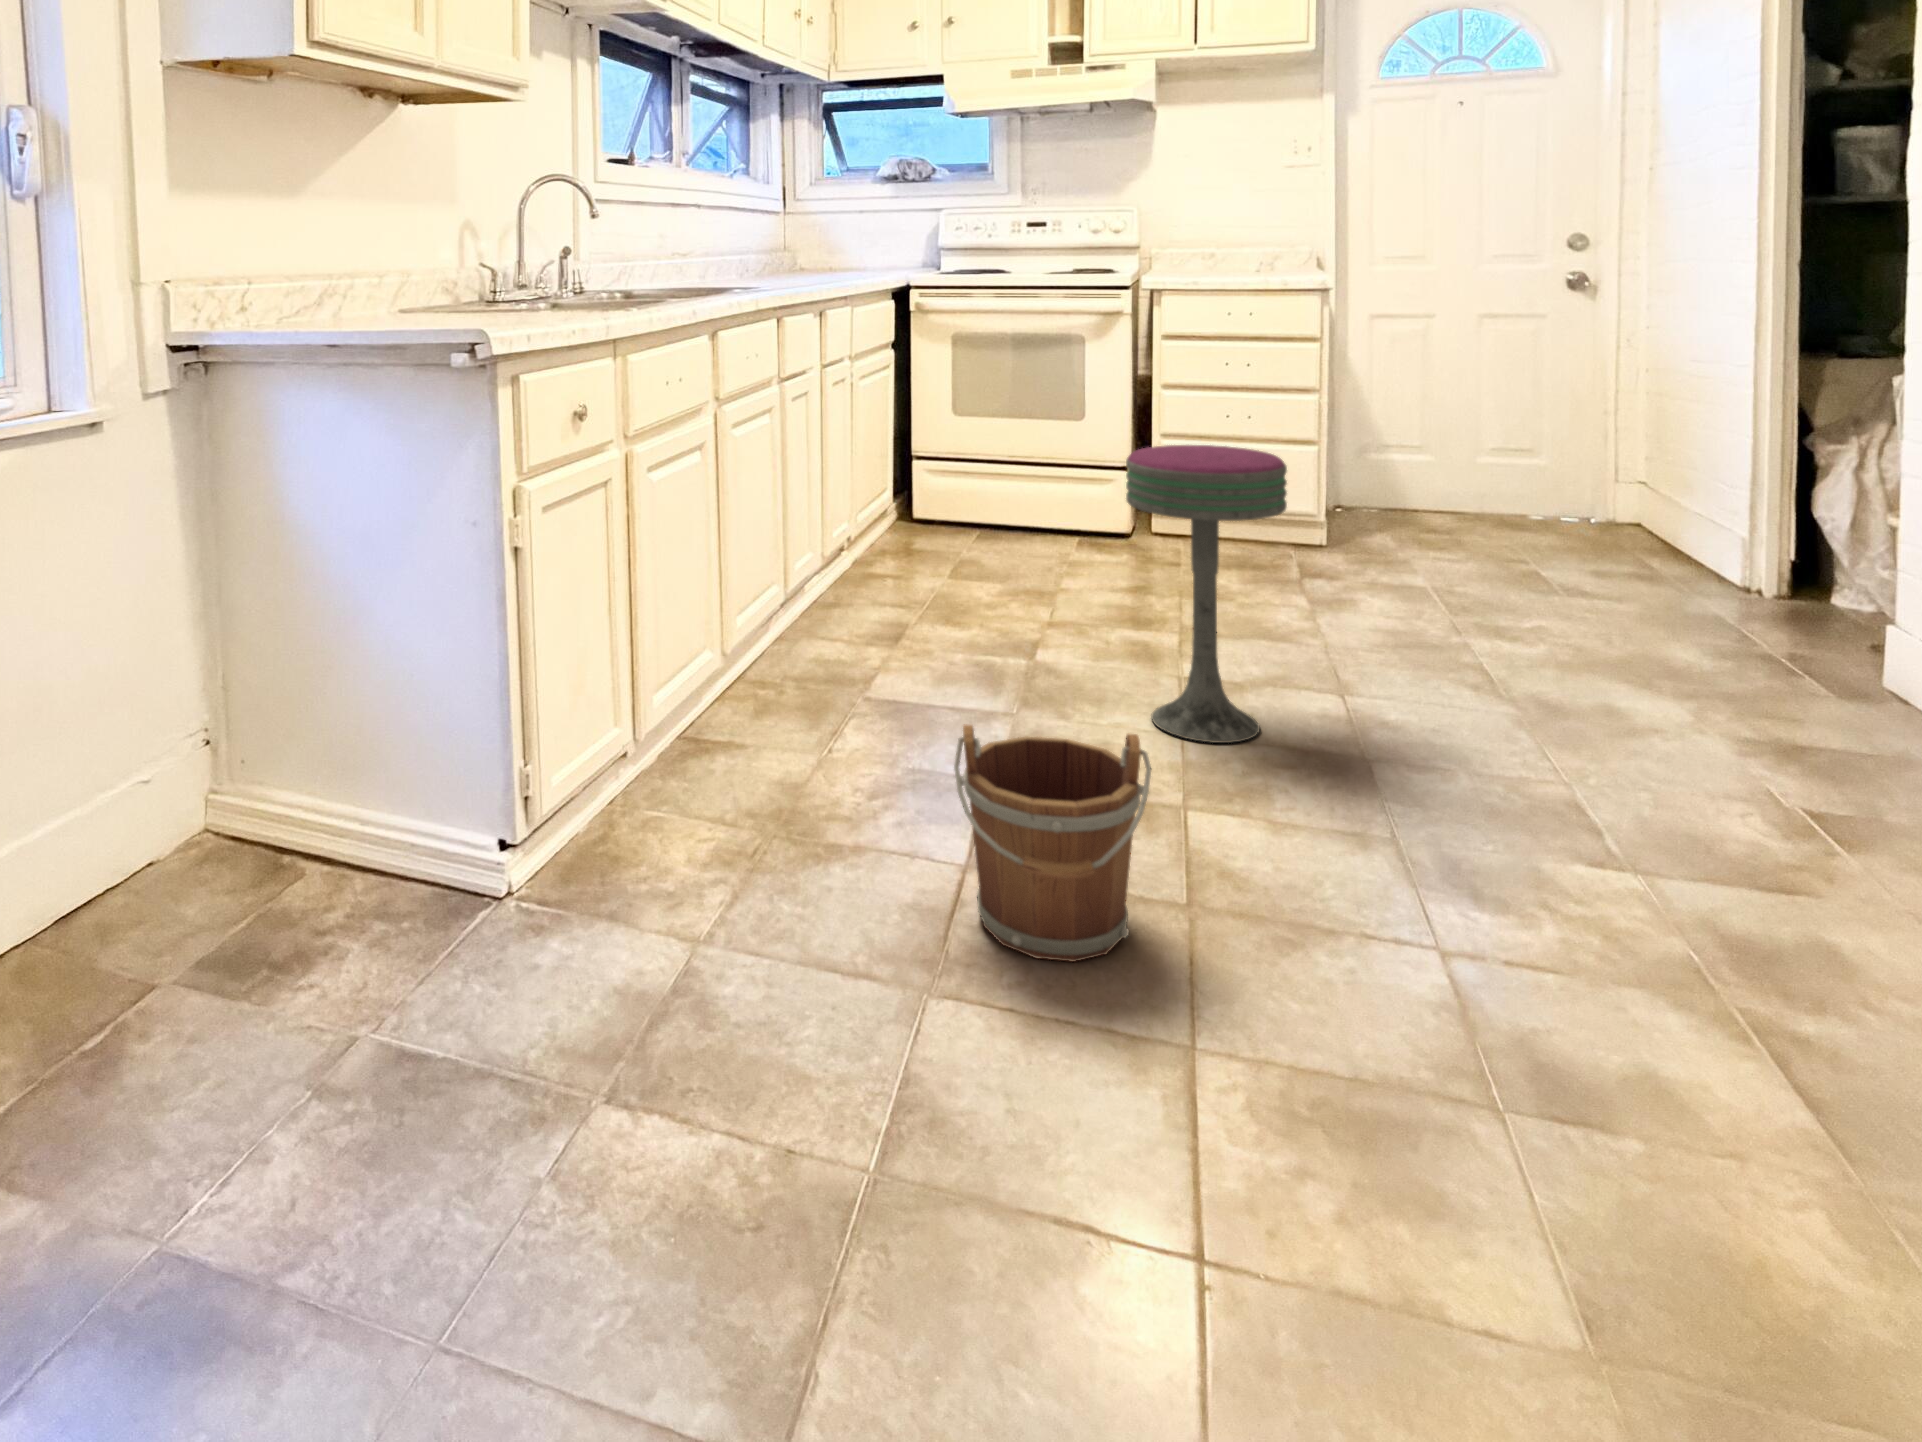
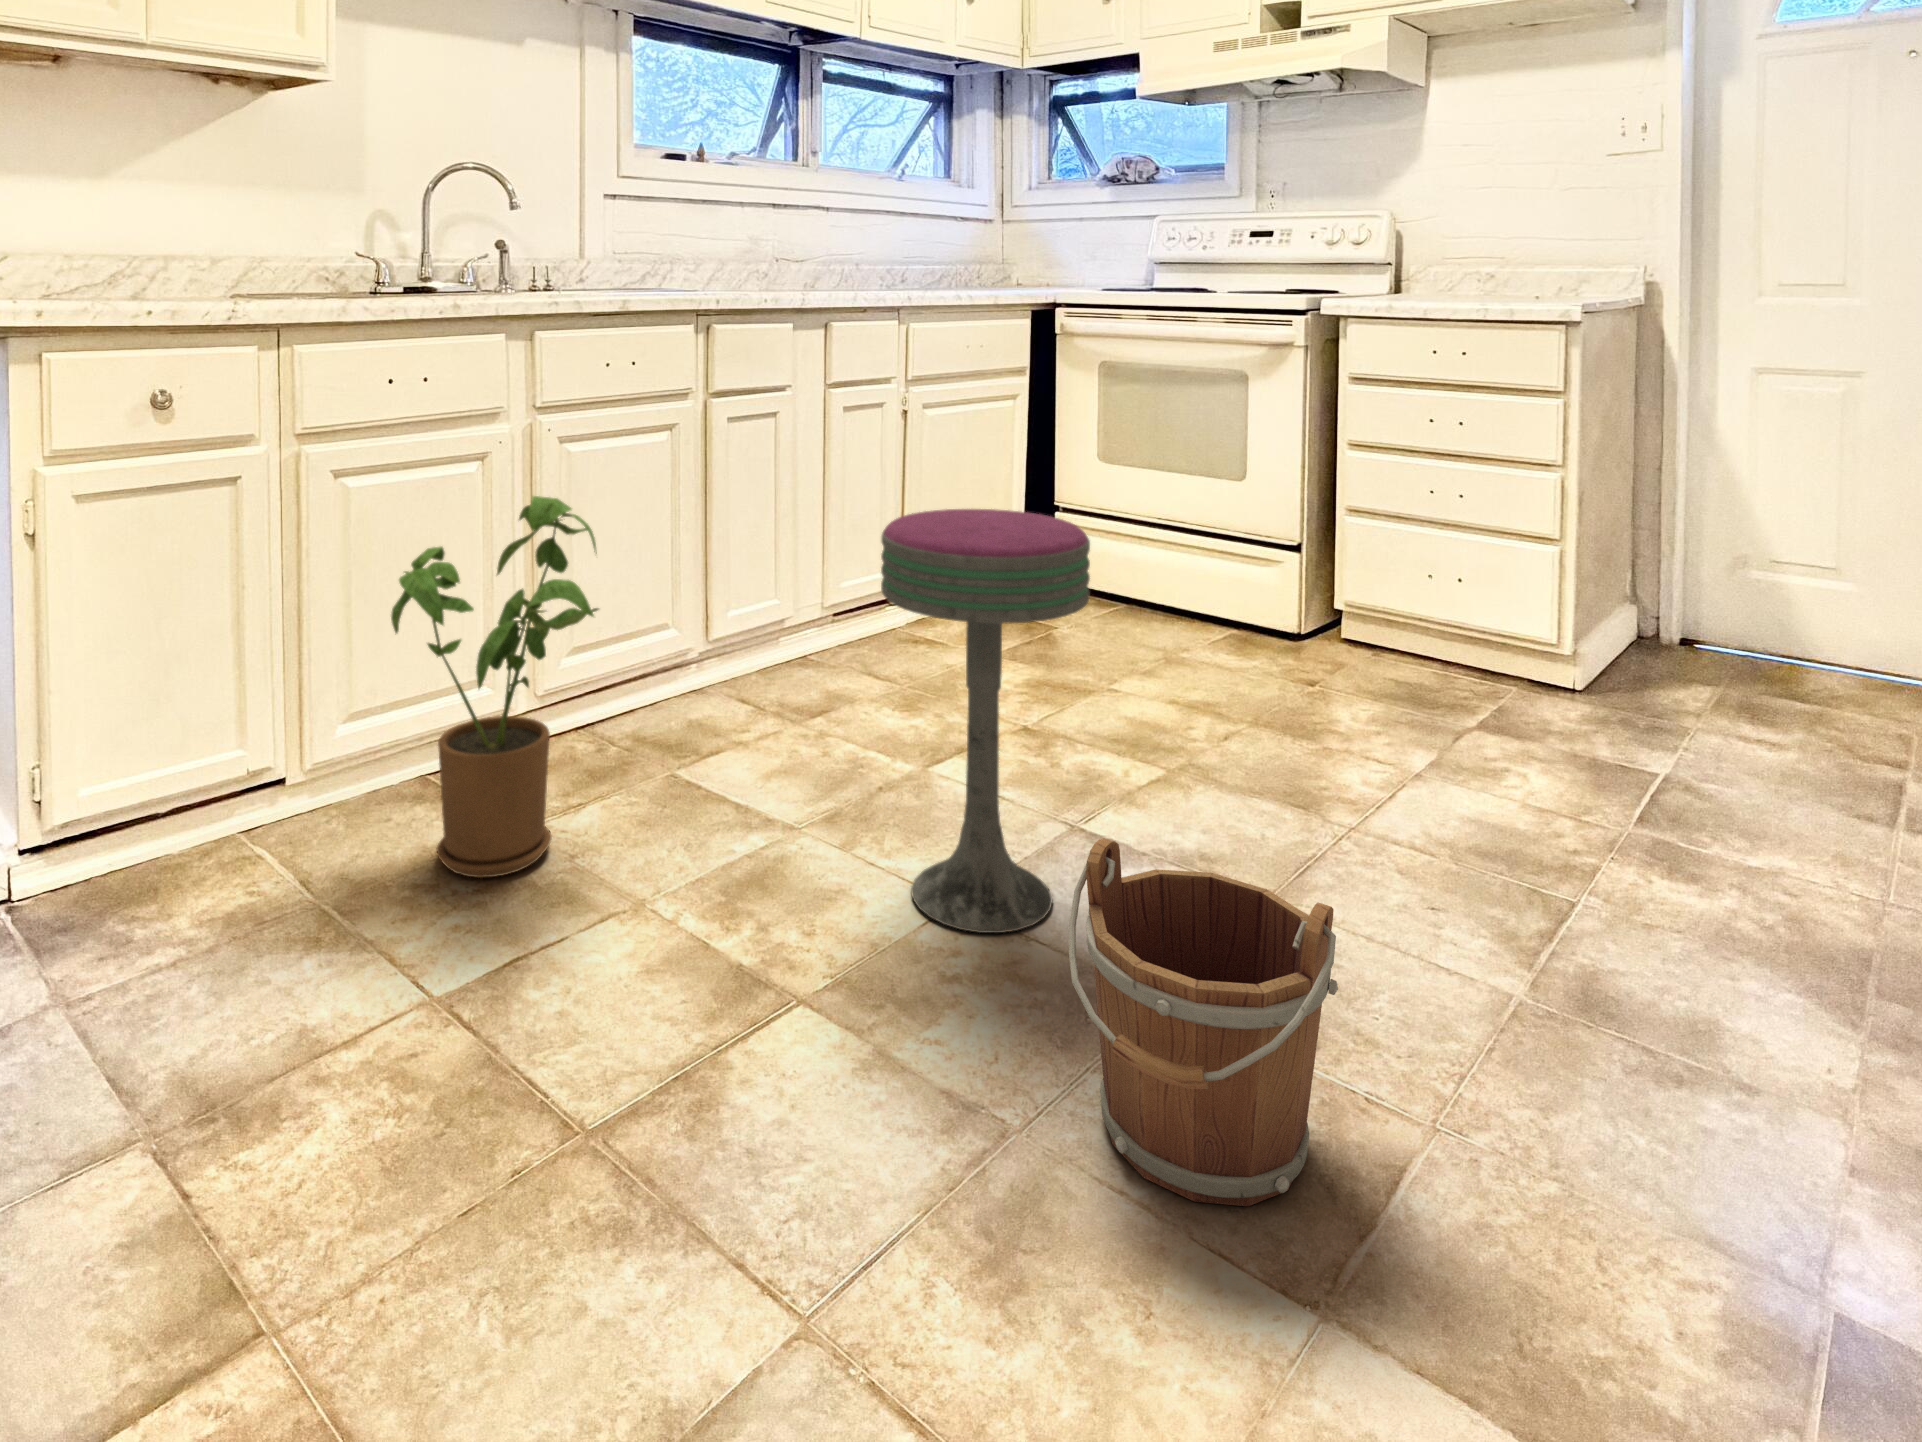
house plant: none [762,470,964,791] -> present [391,496,599,878]
bucket: present [954,725,1151,962] -> present [1069,838,1338,1206]

